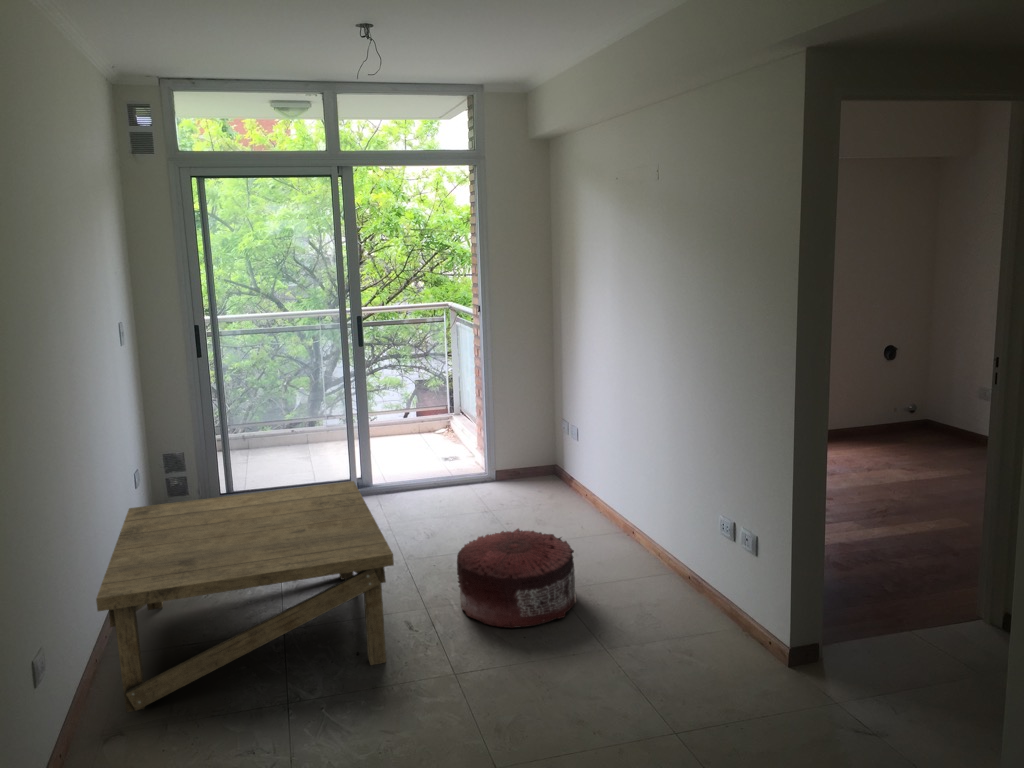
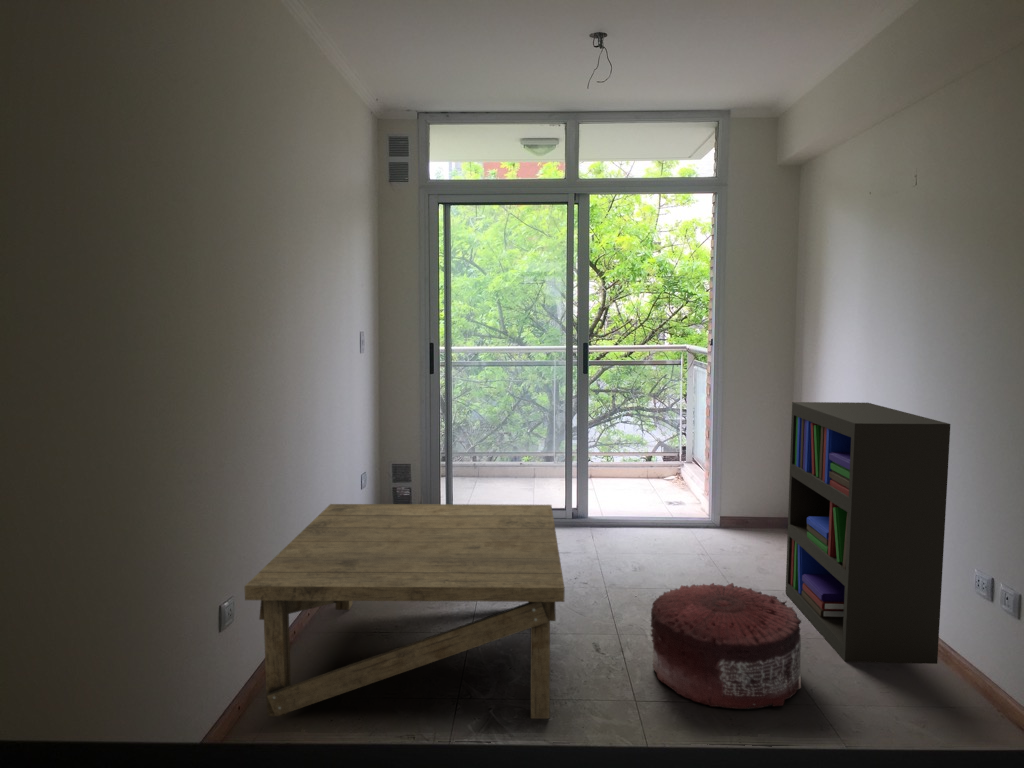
bookshelf: none [554,363,672,577] -> present [786,402,950,664]

